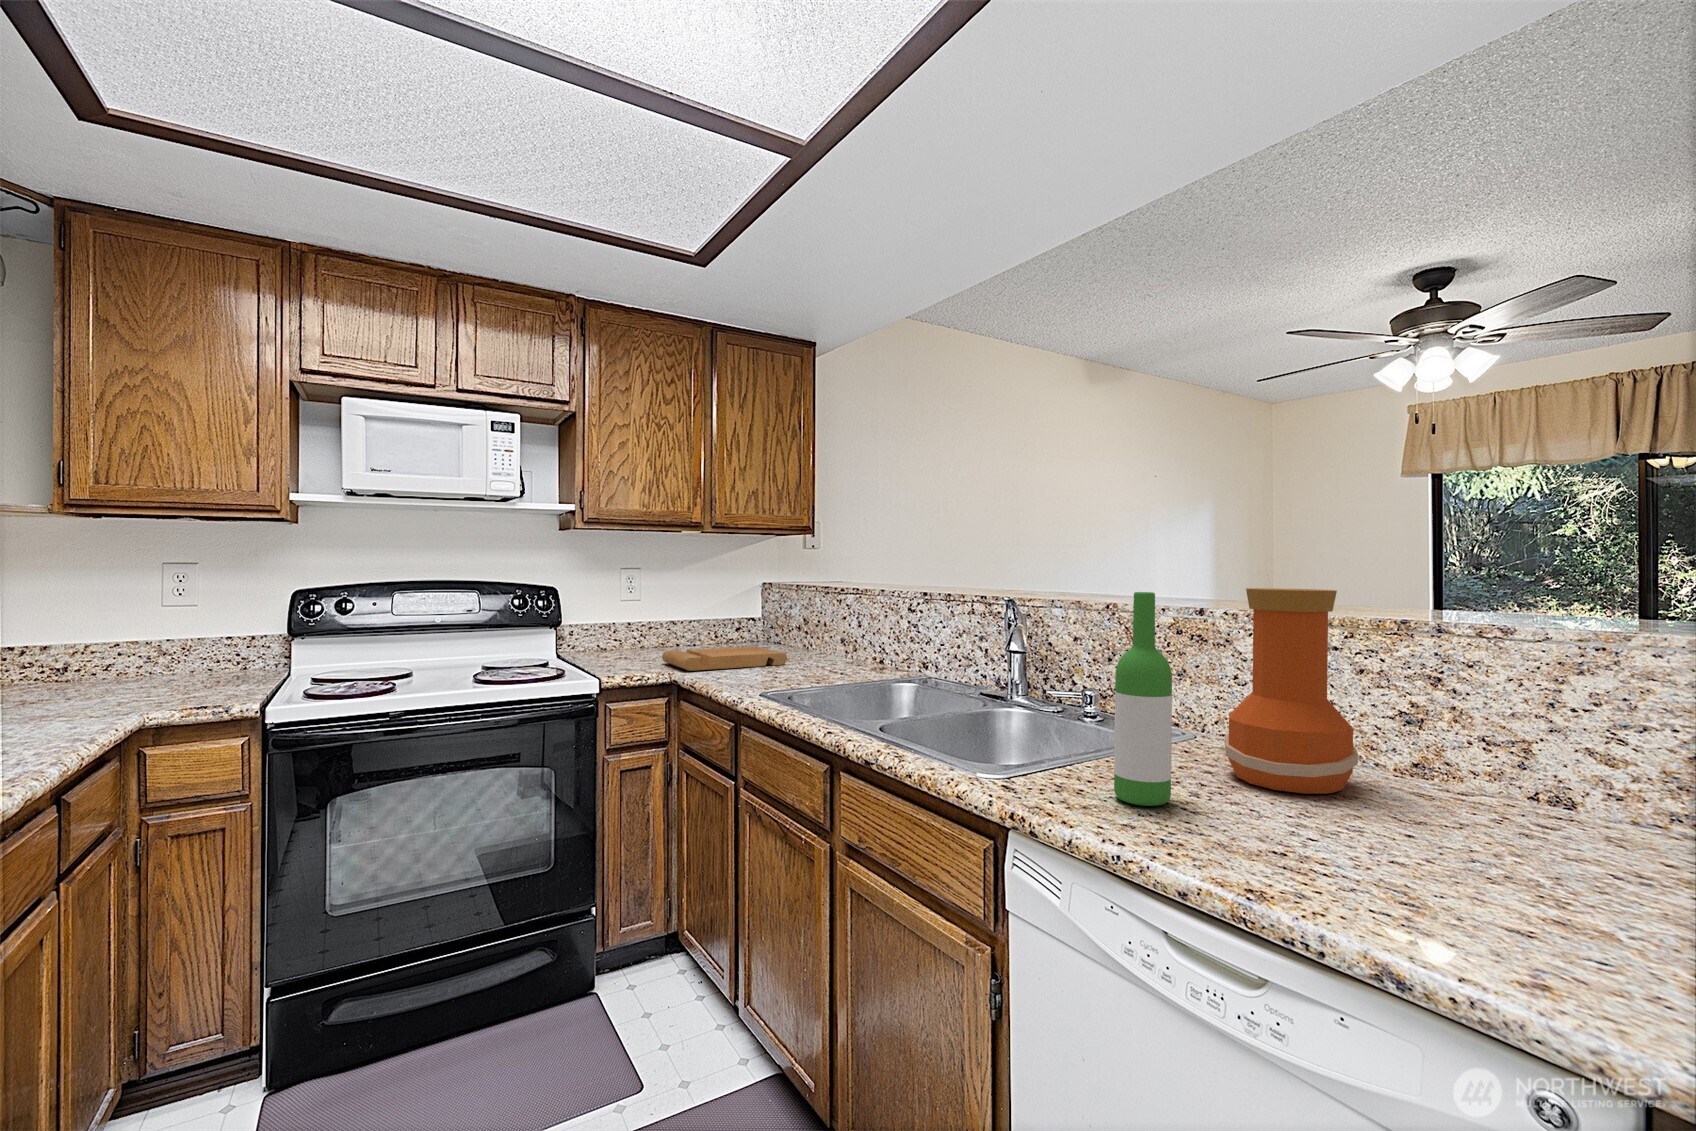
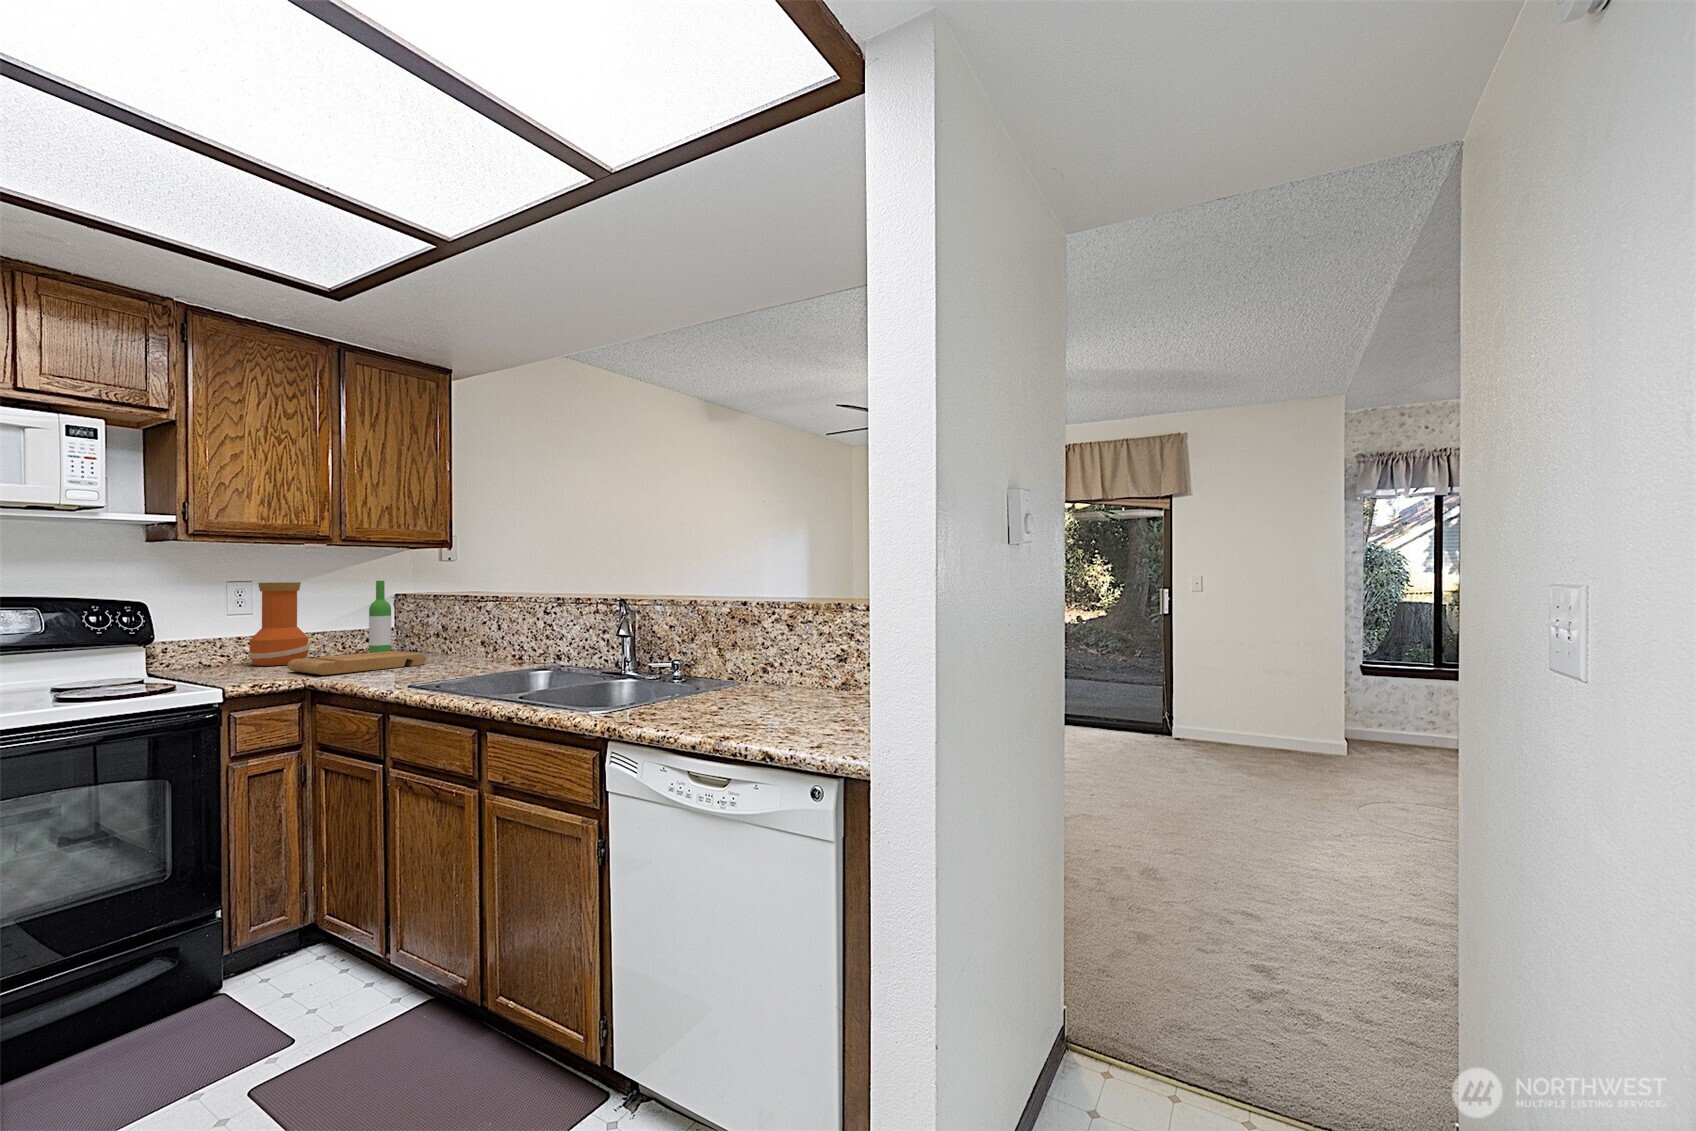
vase: present [1224,588,1358,794] -> present [248,582,310,666]
wine bottle: present [1114,592,1172,806] -> present [369,581,391,653]

